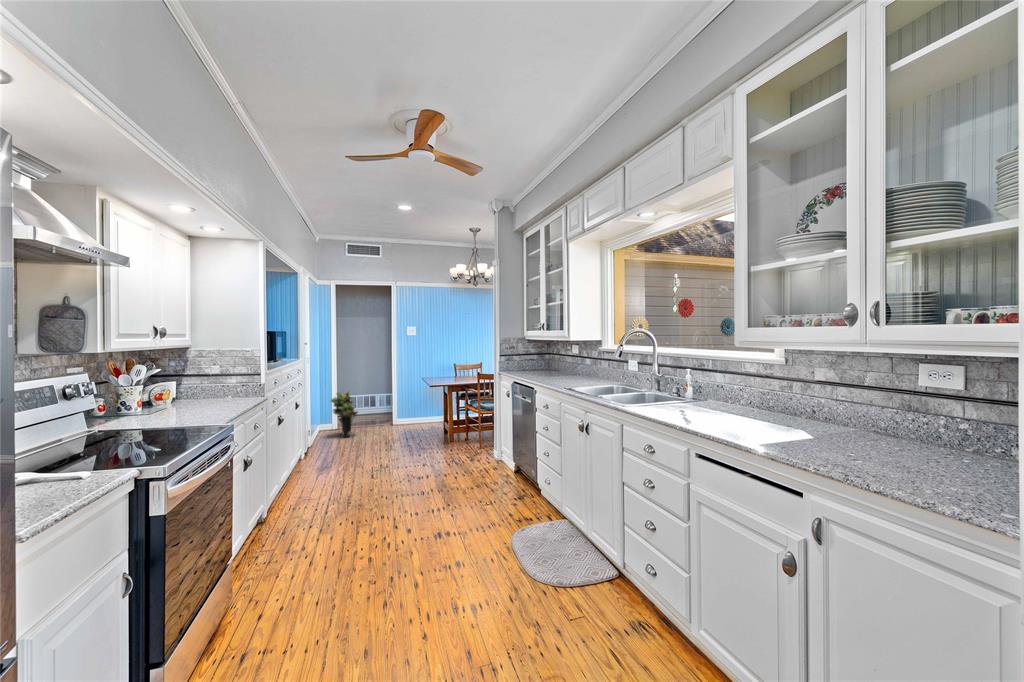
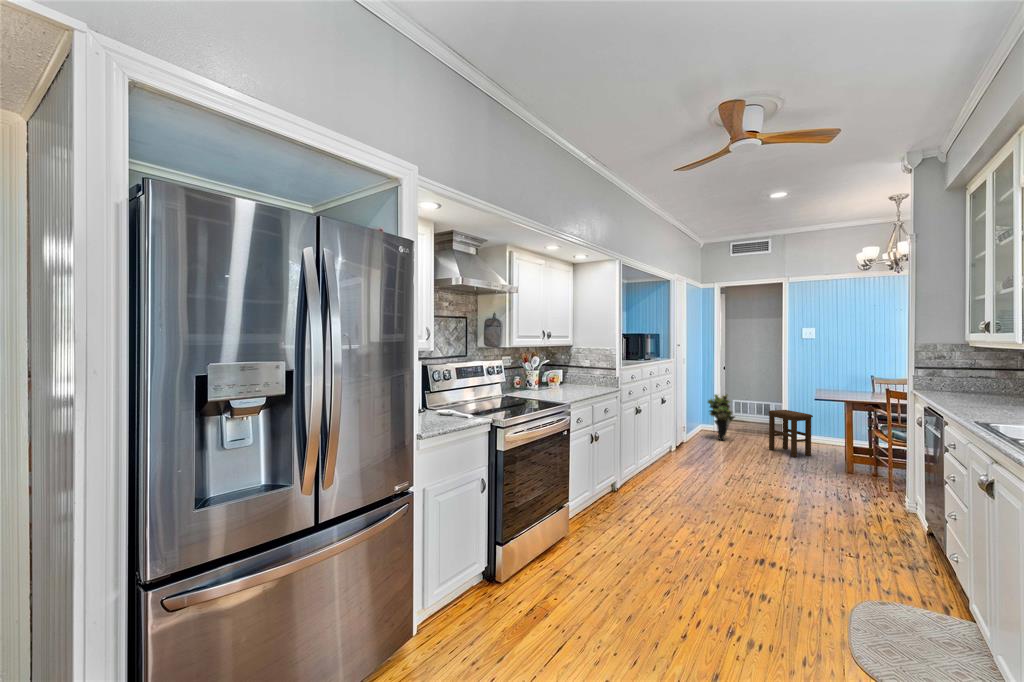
stool: none [389,399,423,439] -> present [769,410,813,457]

